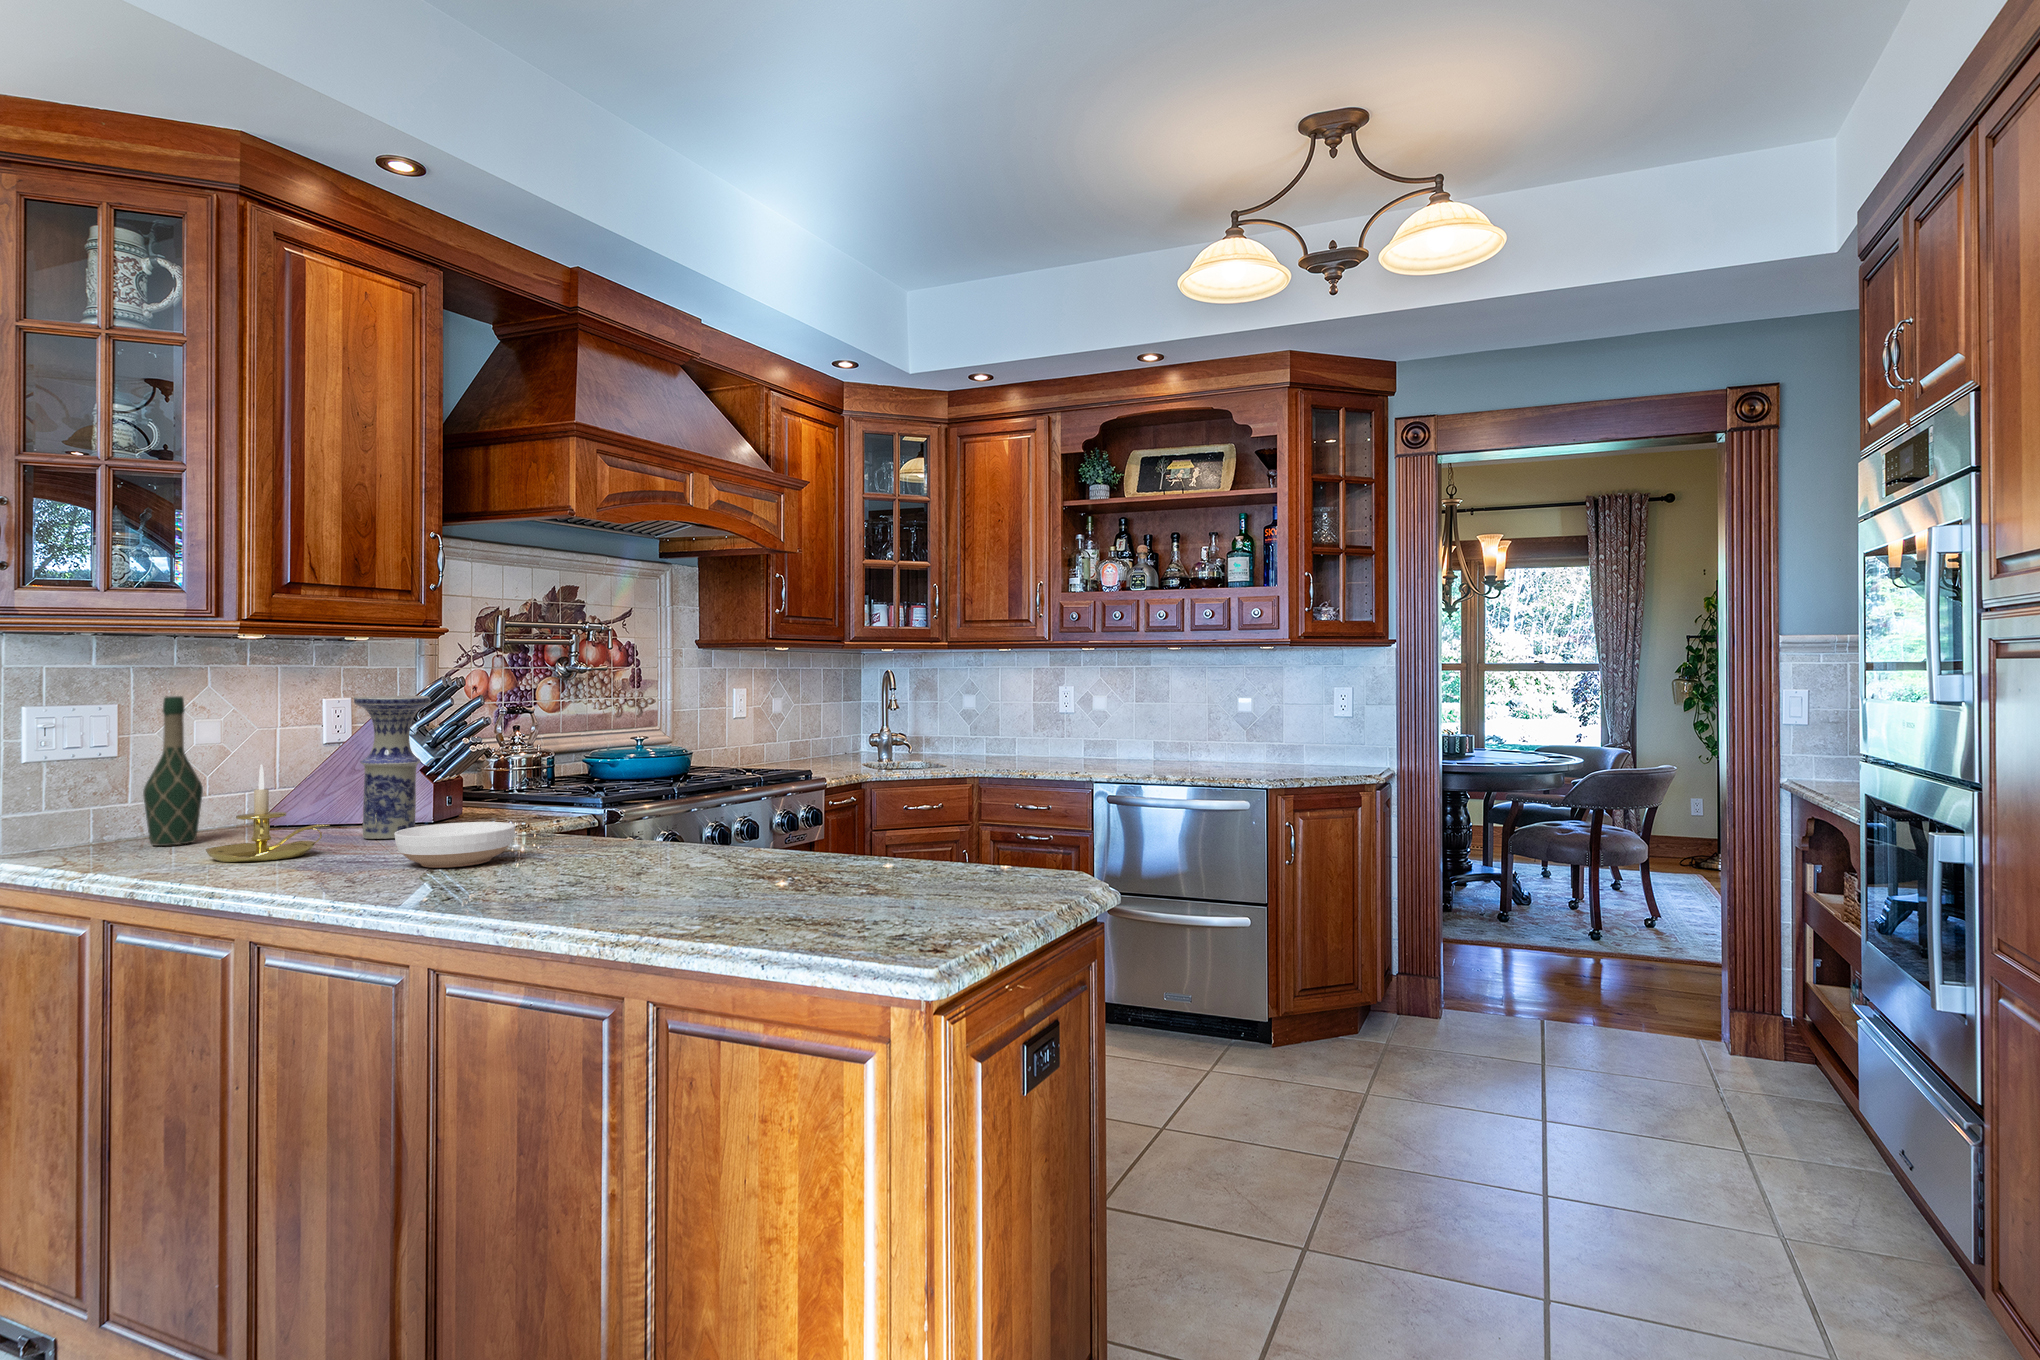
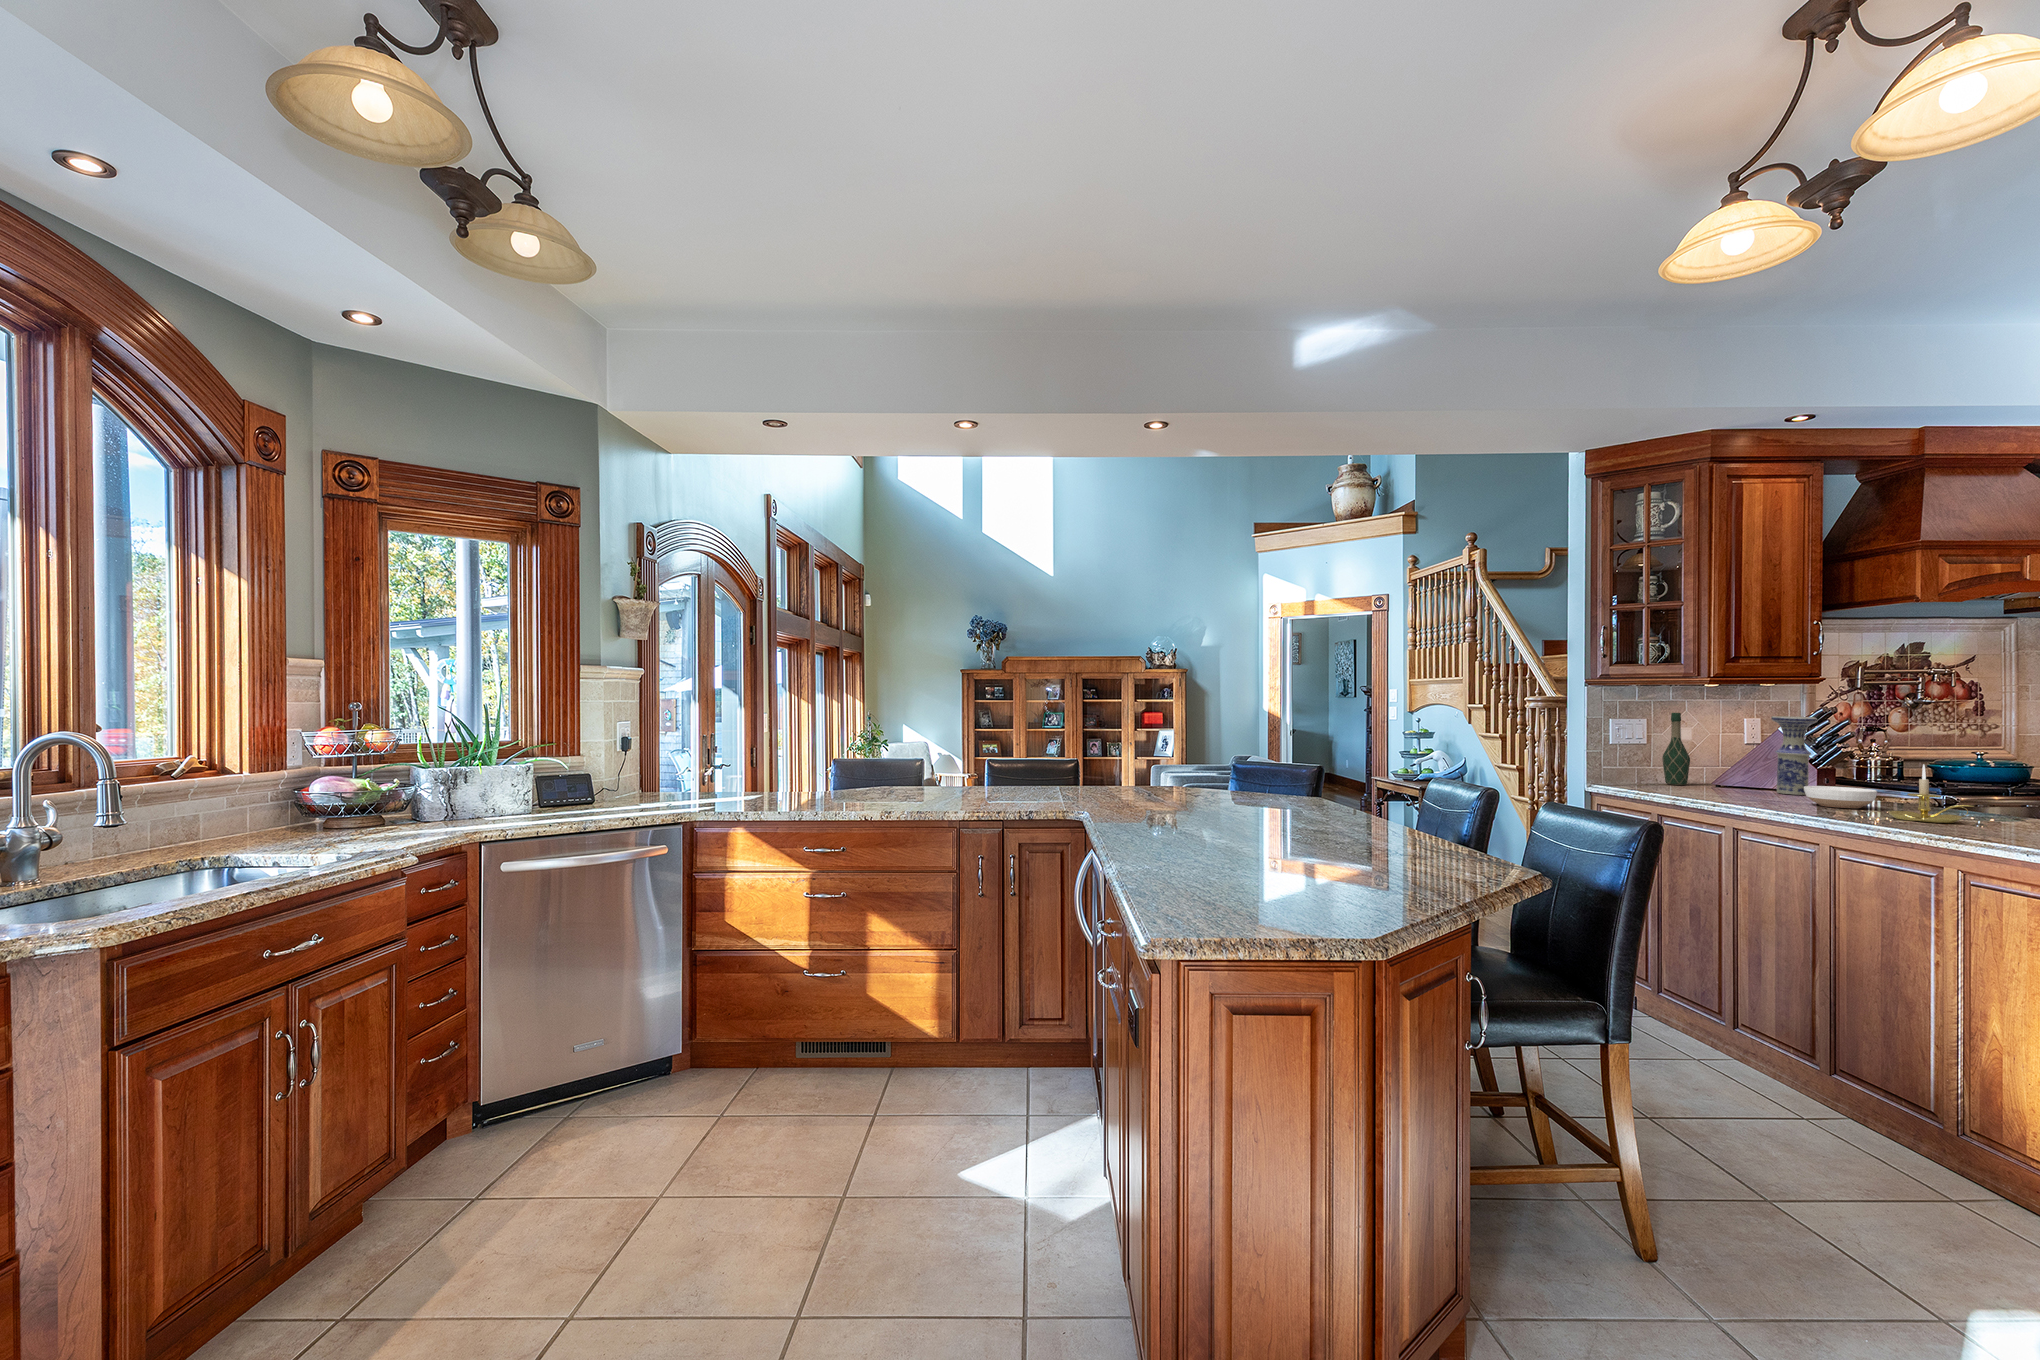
candle holder: present [206,764,330,862] -> present [1888,764,1974,823]

